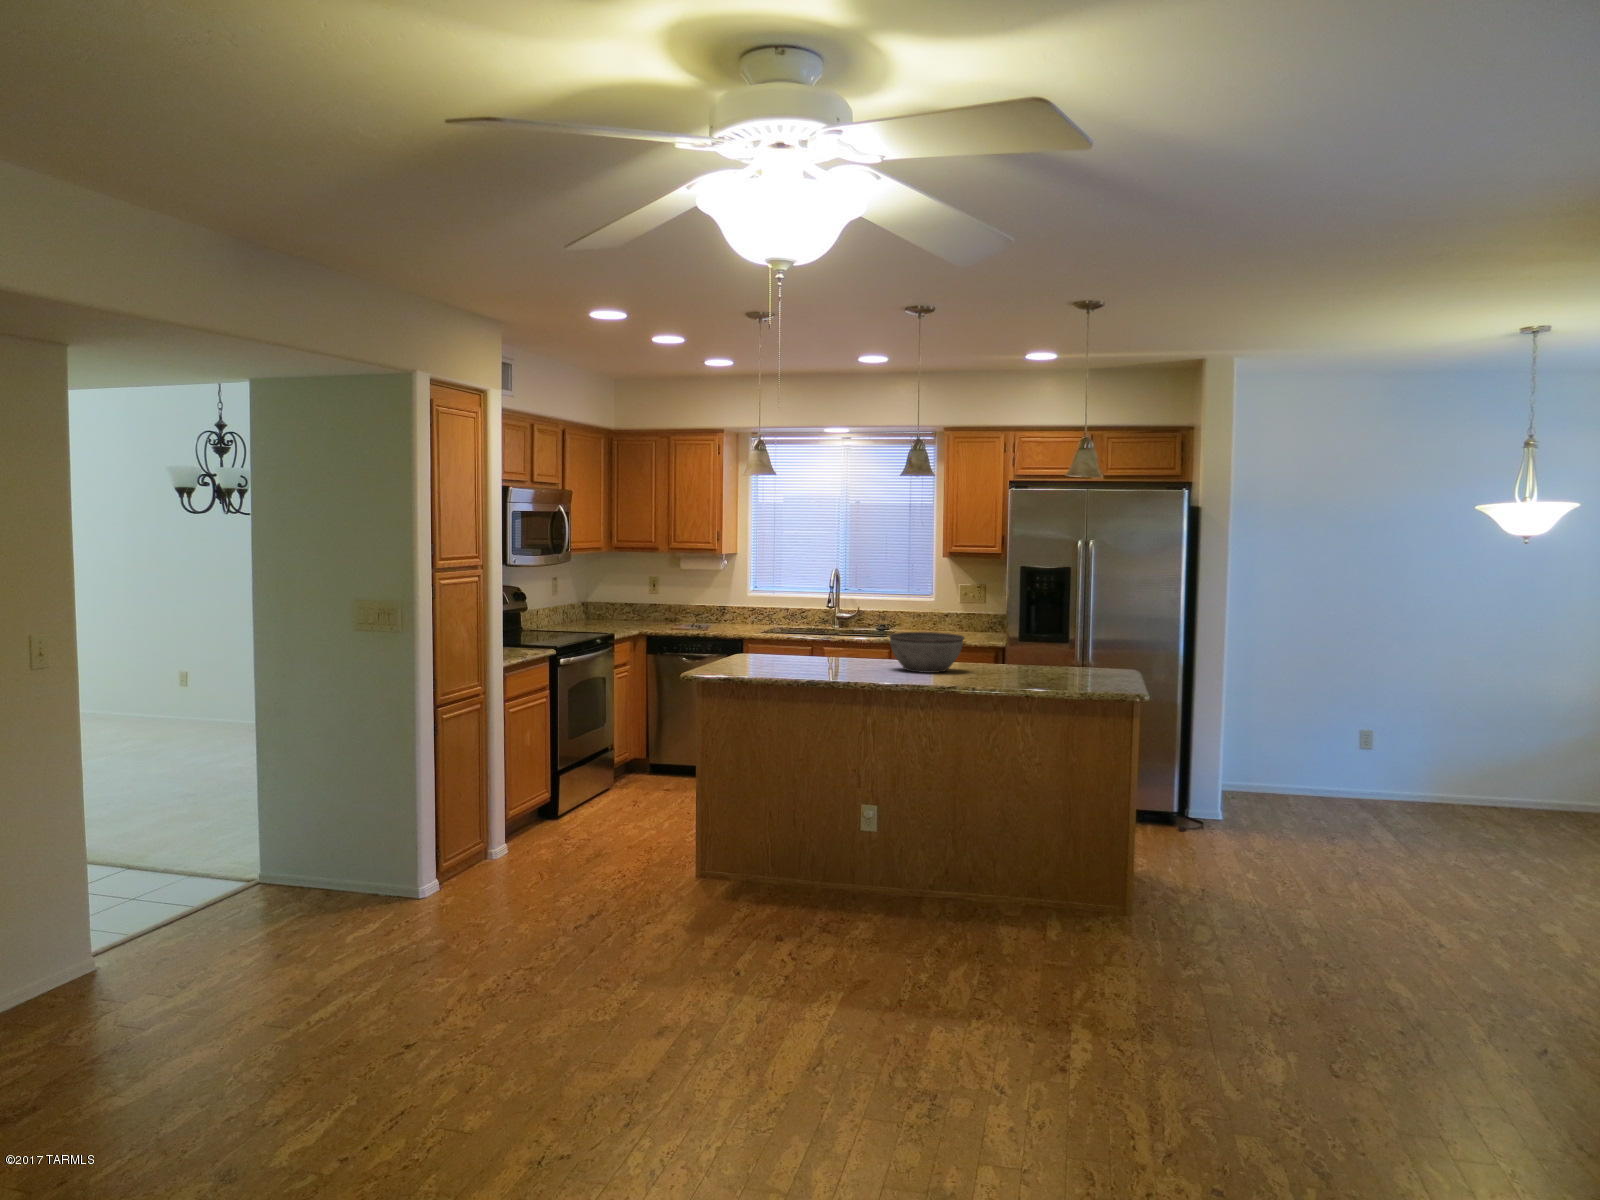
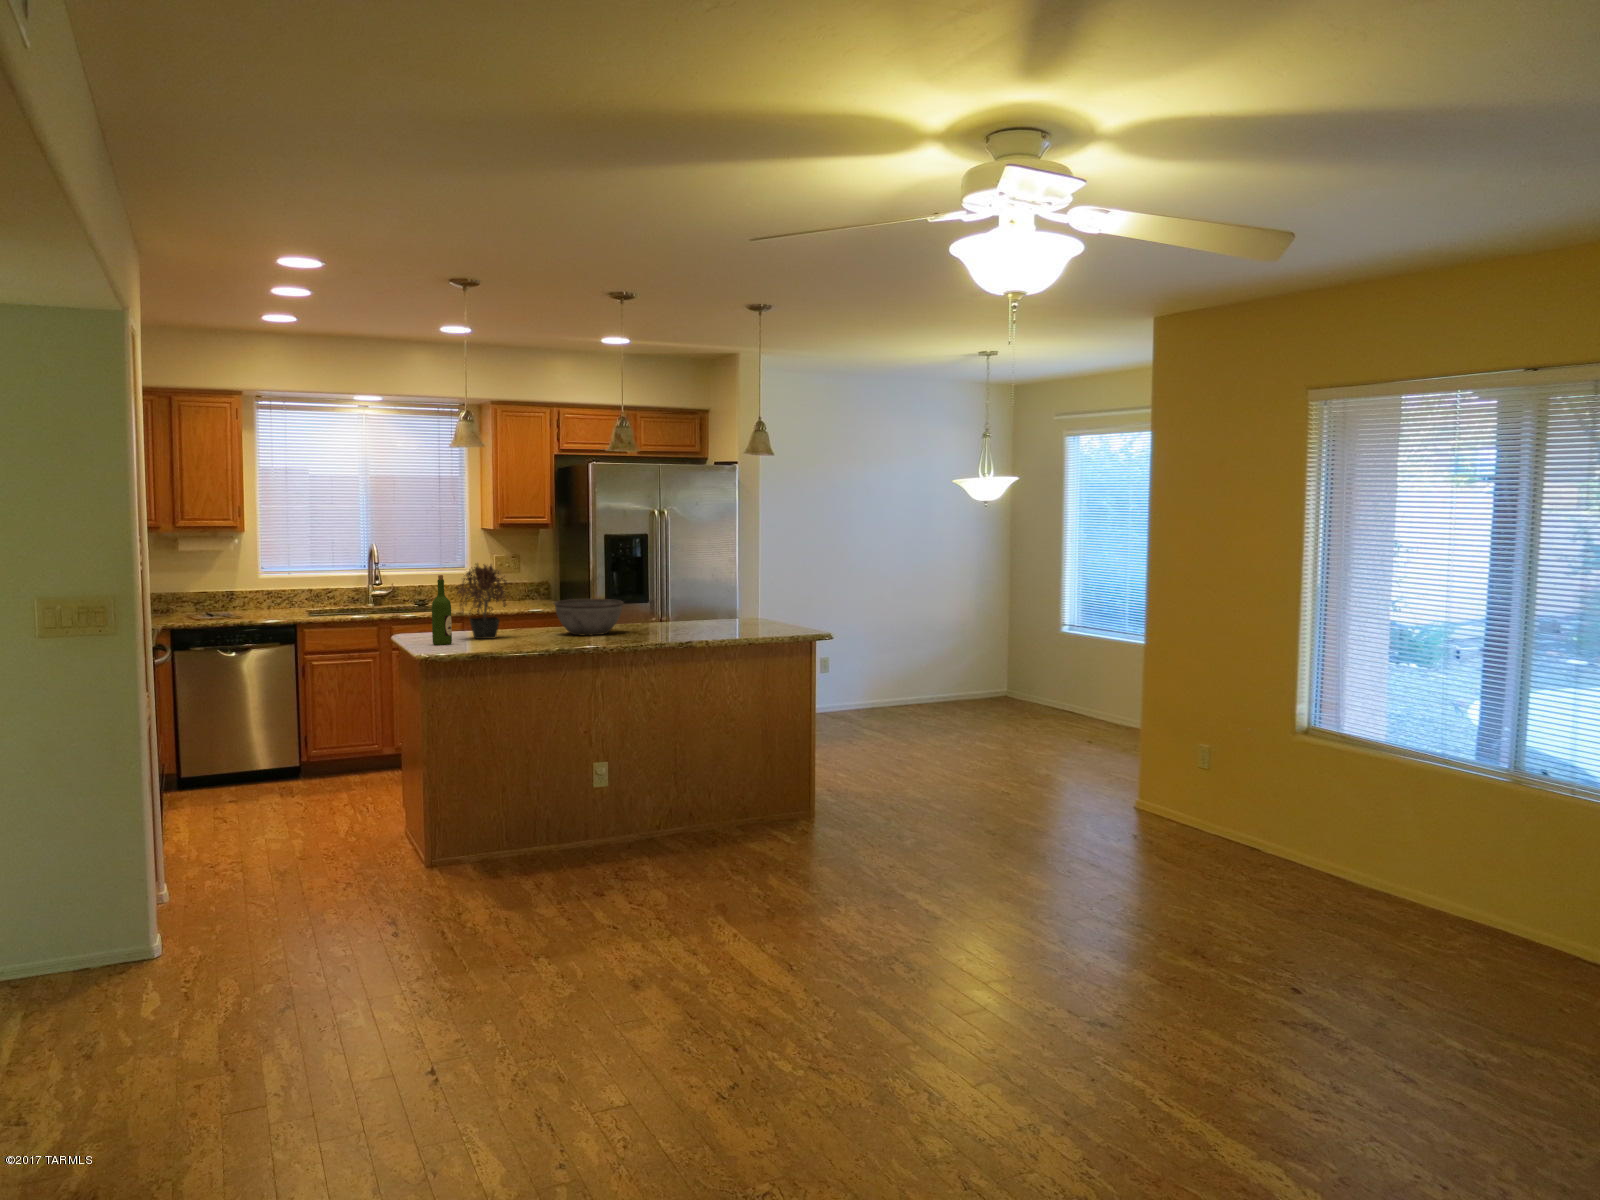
potted plant: none [794,586,854,666] -> present [457,564,507,639]
wine bottle: none [756,597,774,667] -> present [432,575,452,645]

